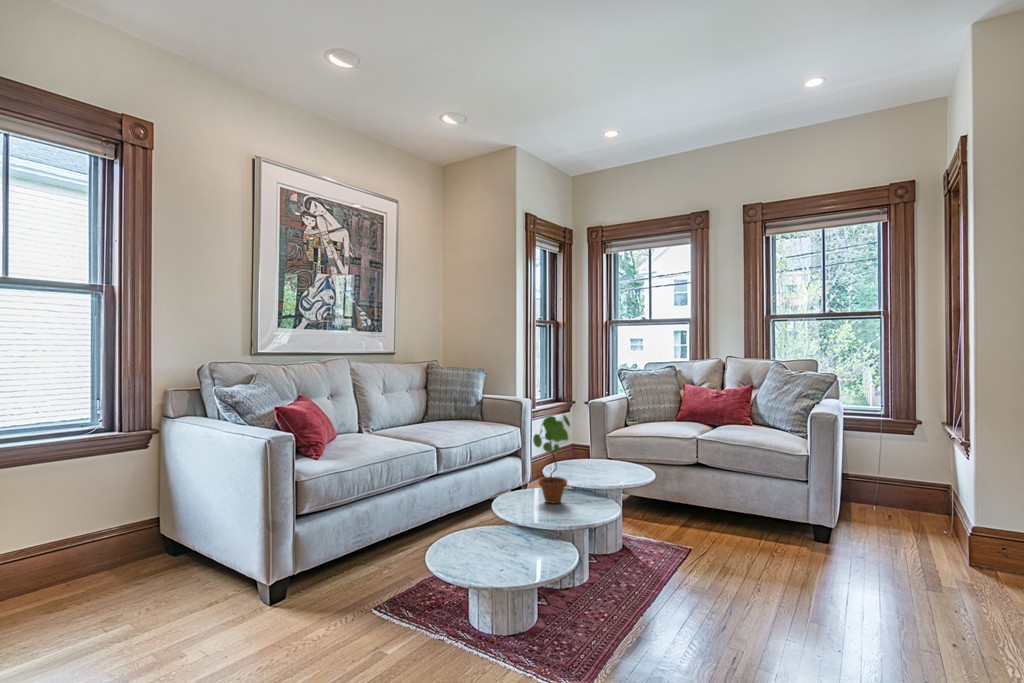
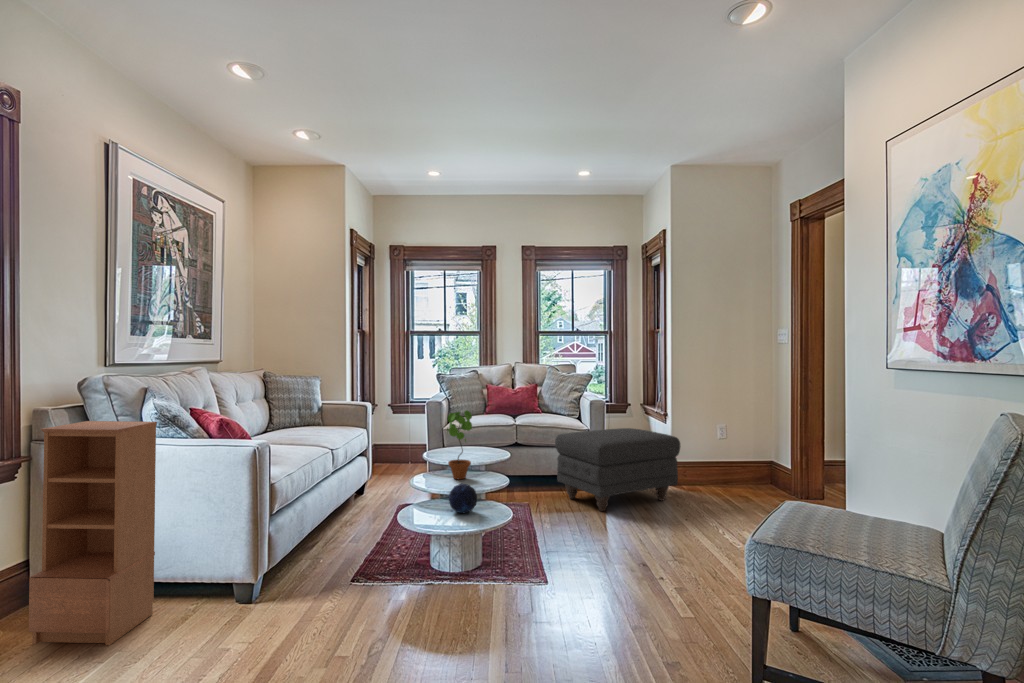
bookcase: none [104,402,204,614] -> present [29,421,157,645]
ottoman: none [740,458,967,589] -> present [555,428,681,511]
decorative orb: none [485,511,523,552] -> present [449,483,477,513]

